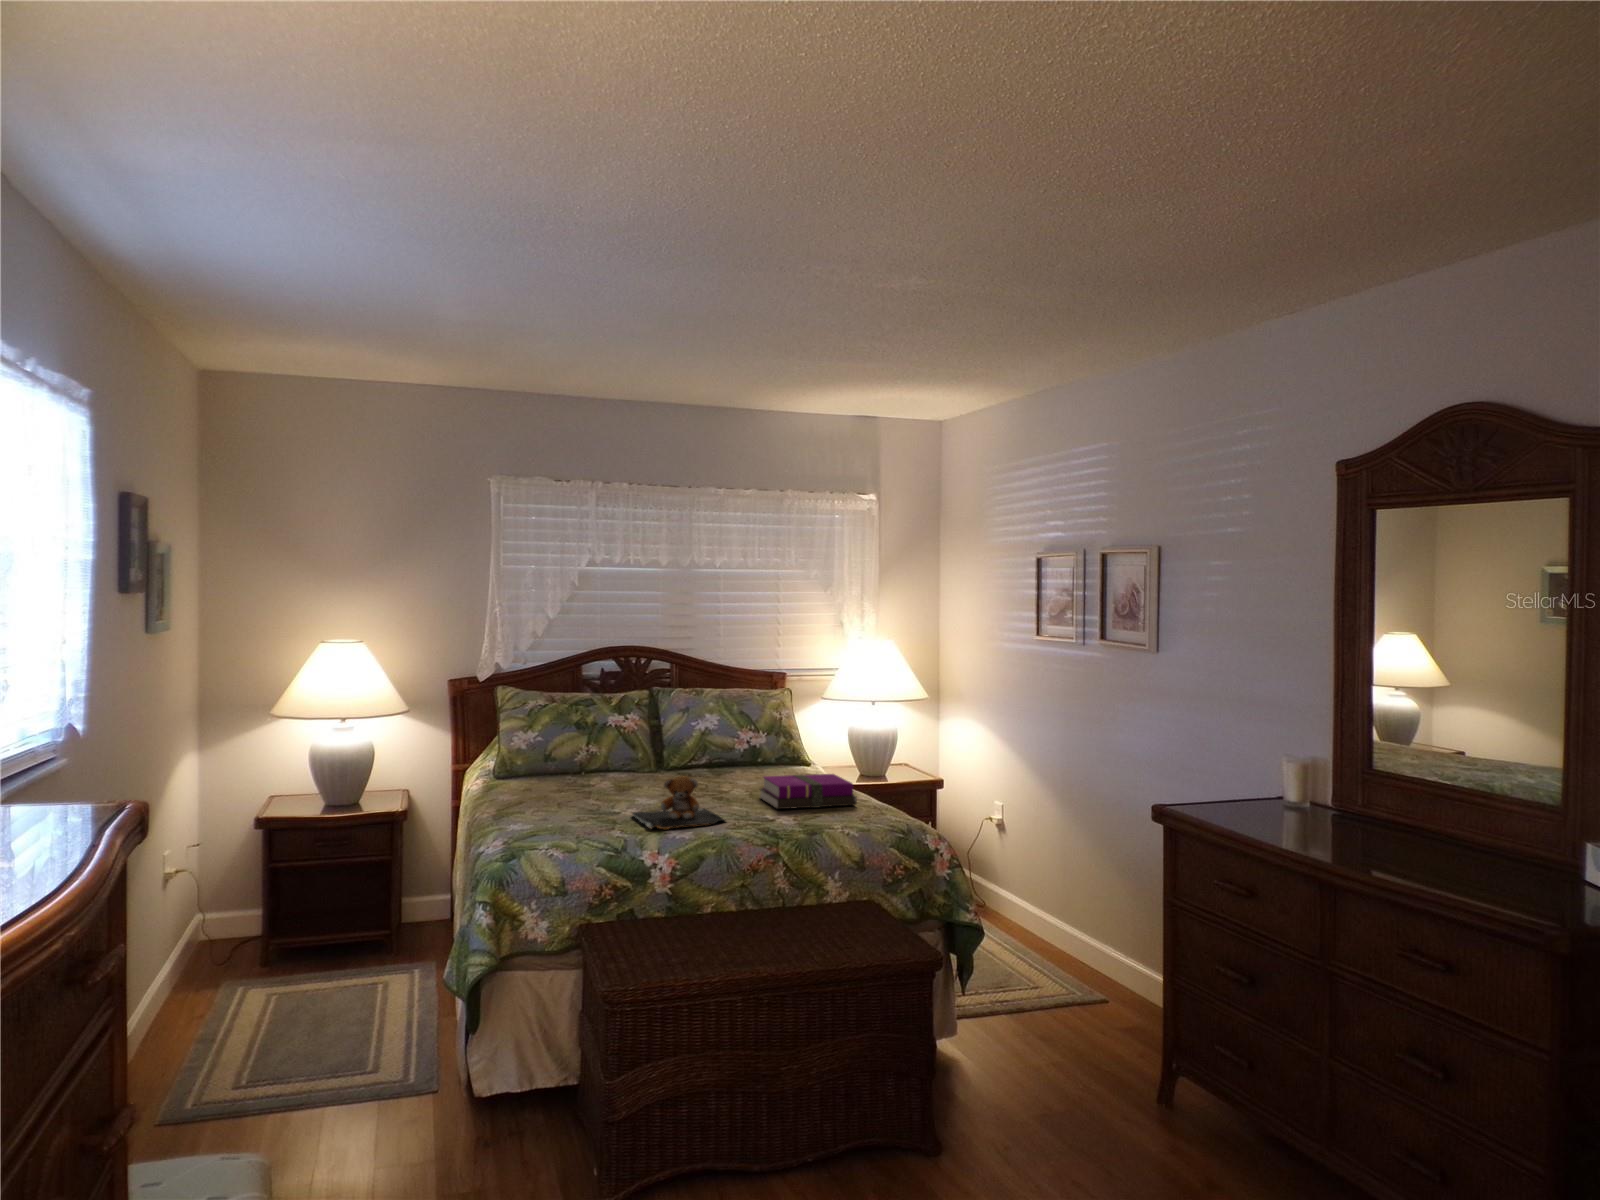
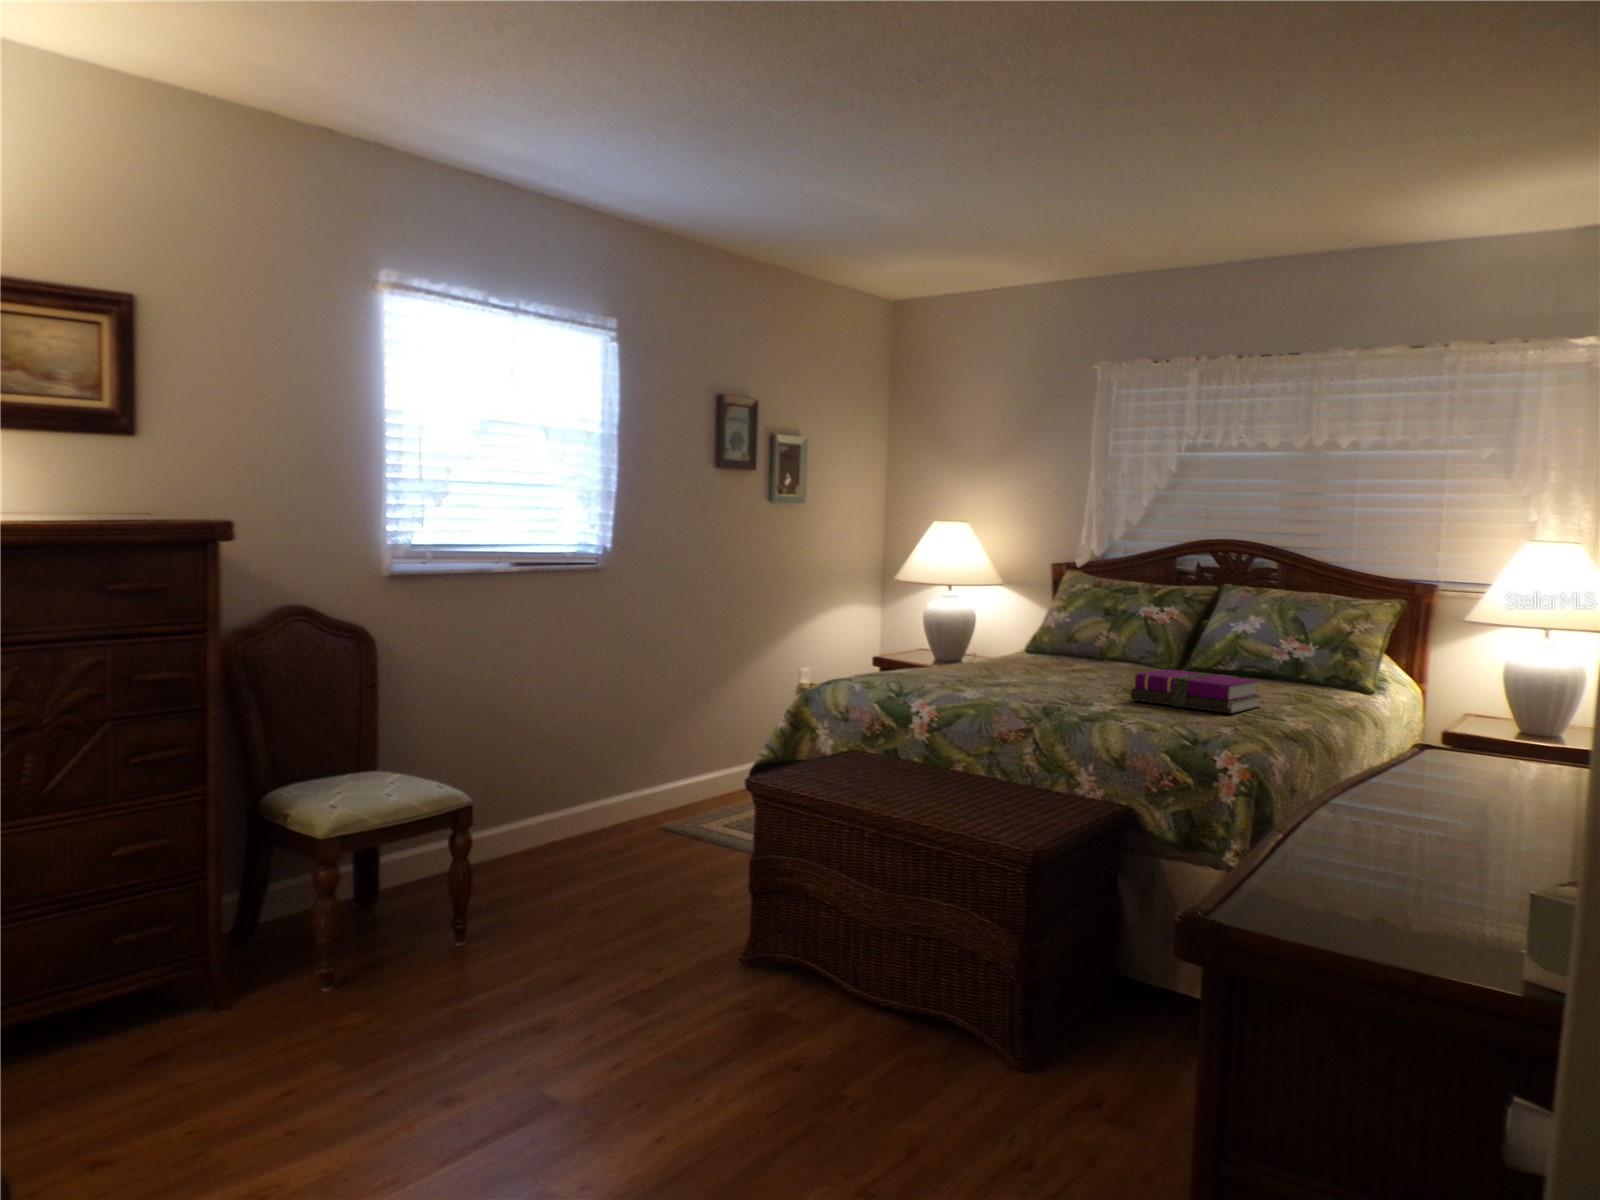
teddy bear: present [632,776,726,829] -> none [960,641,1071,695]

